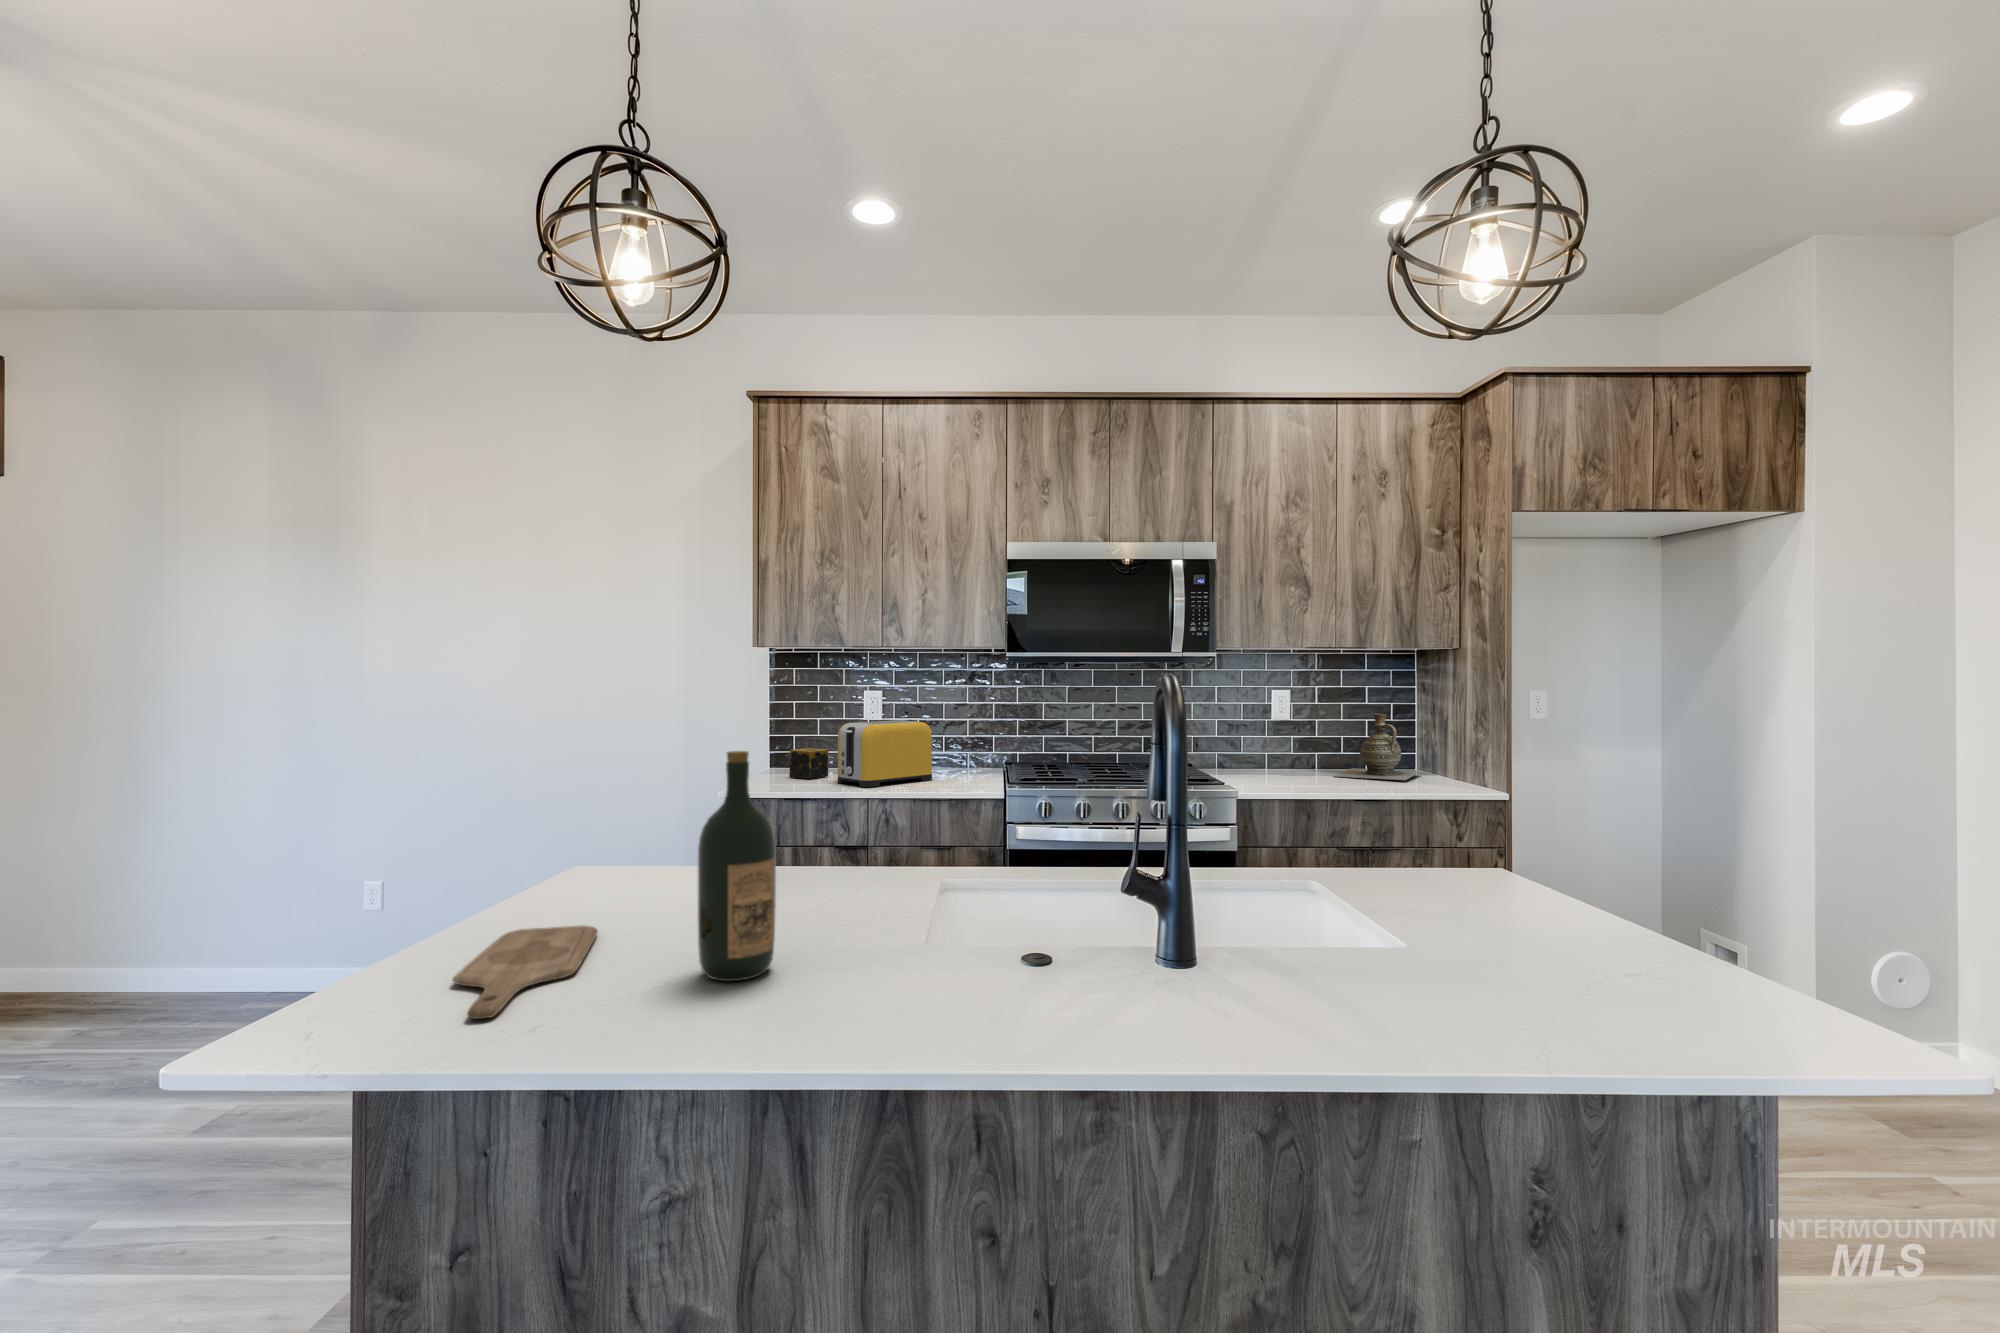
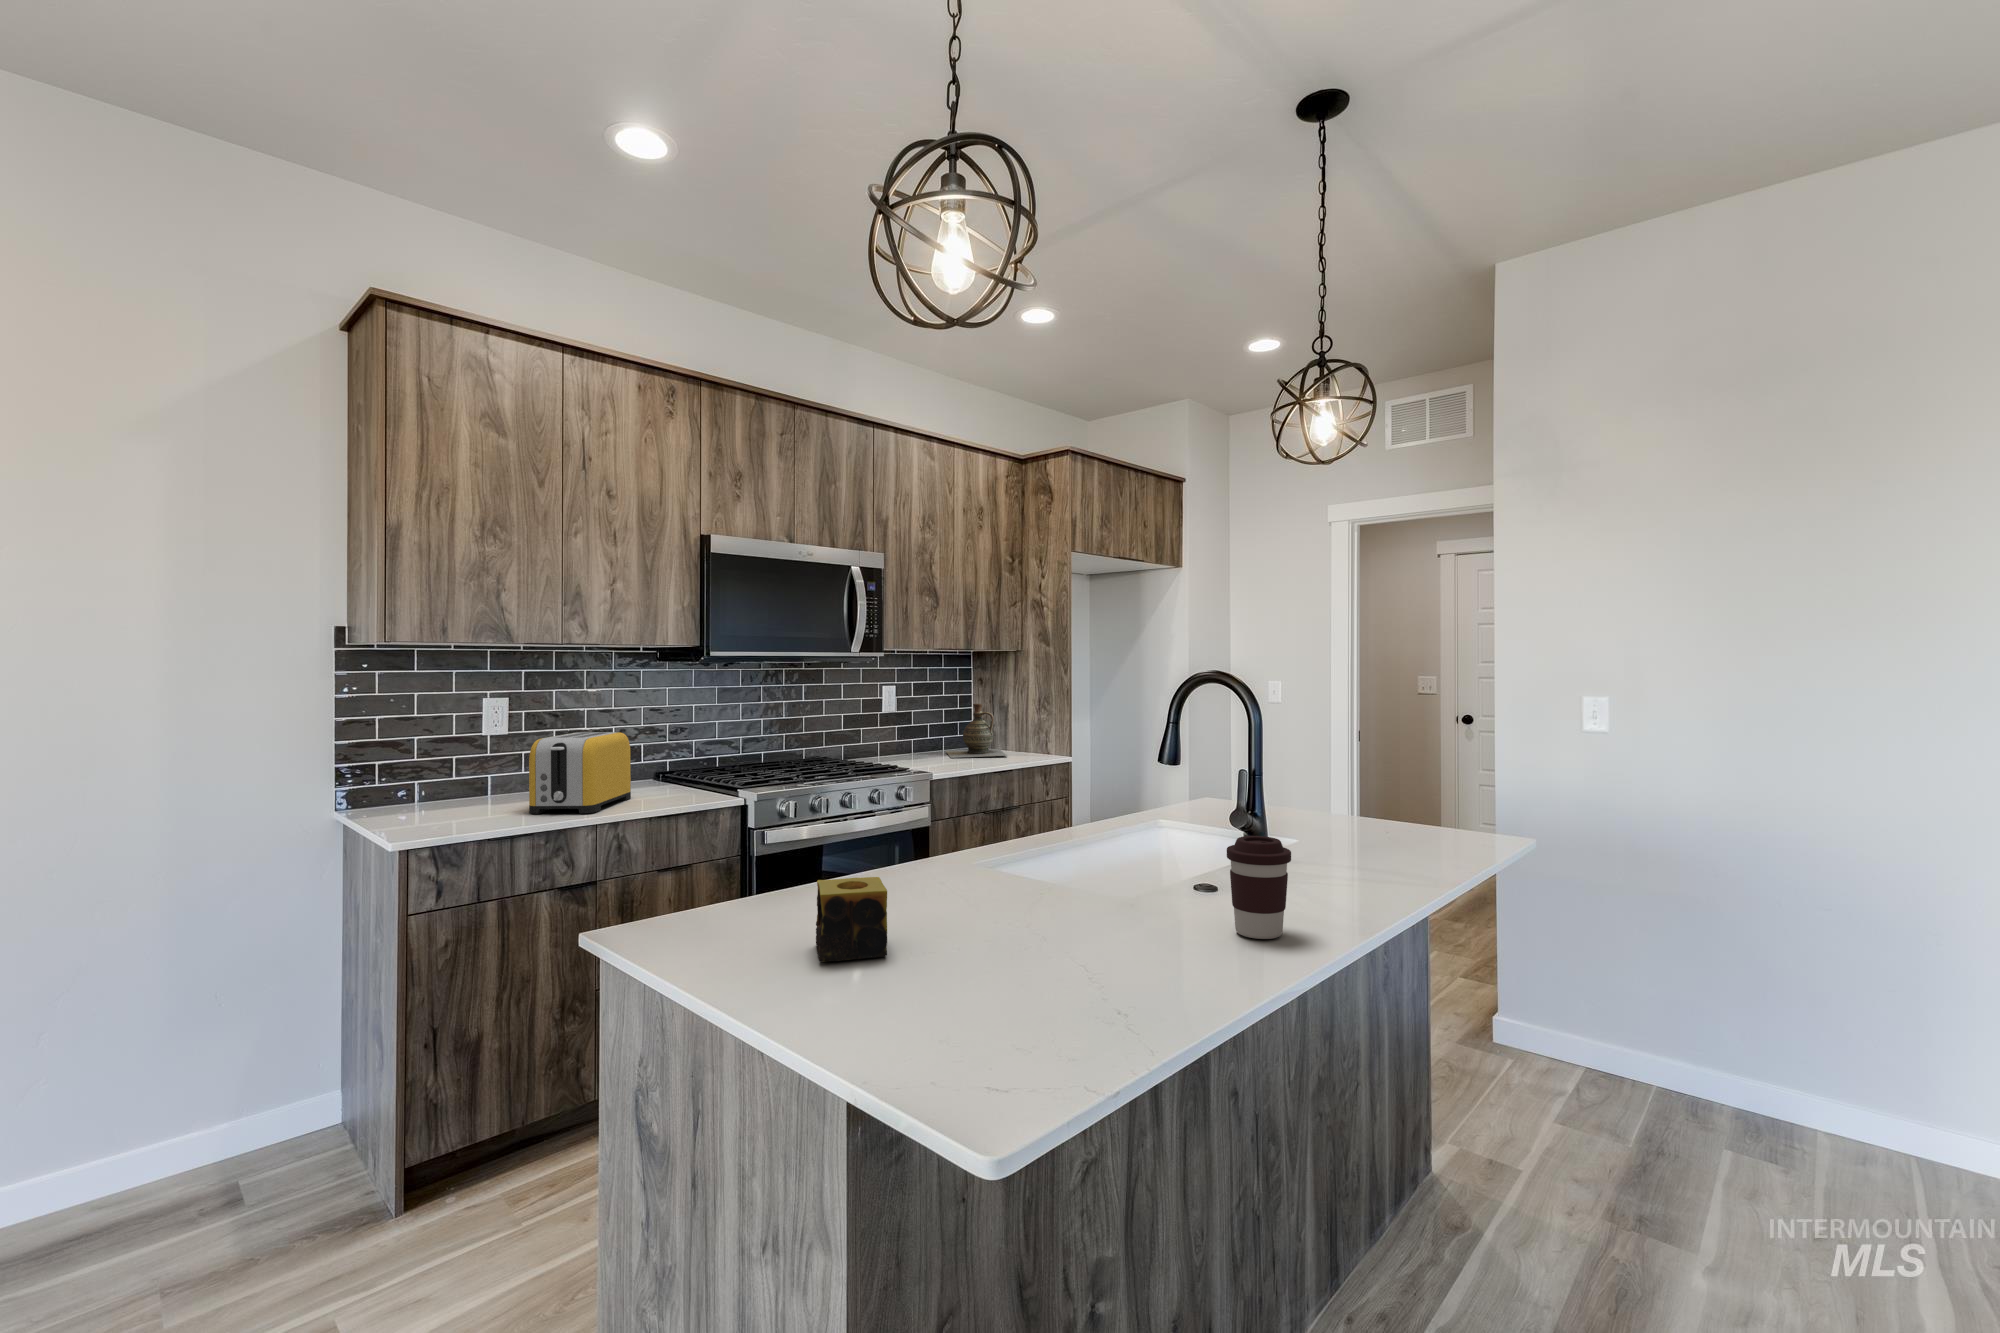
candle: present [789,748,829,779] -> present [816,877,887,962]
wine bottle: present [698,751,776,981] -> none [1096,750,1163,954]
coffee cup: none [824,875,906,1012] -> present [1227,836,1291,939]
cutting board: present [453,925,598,1019] -> none [858,958,1119,1028]

